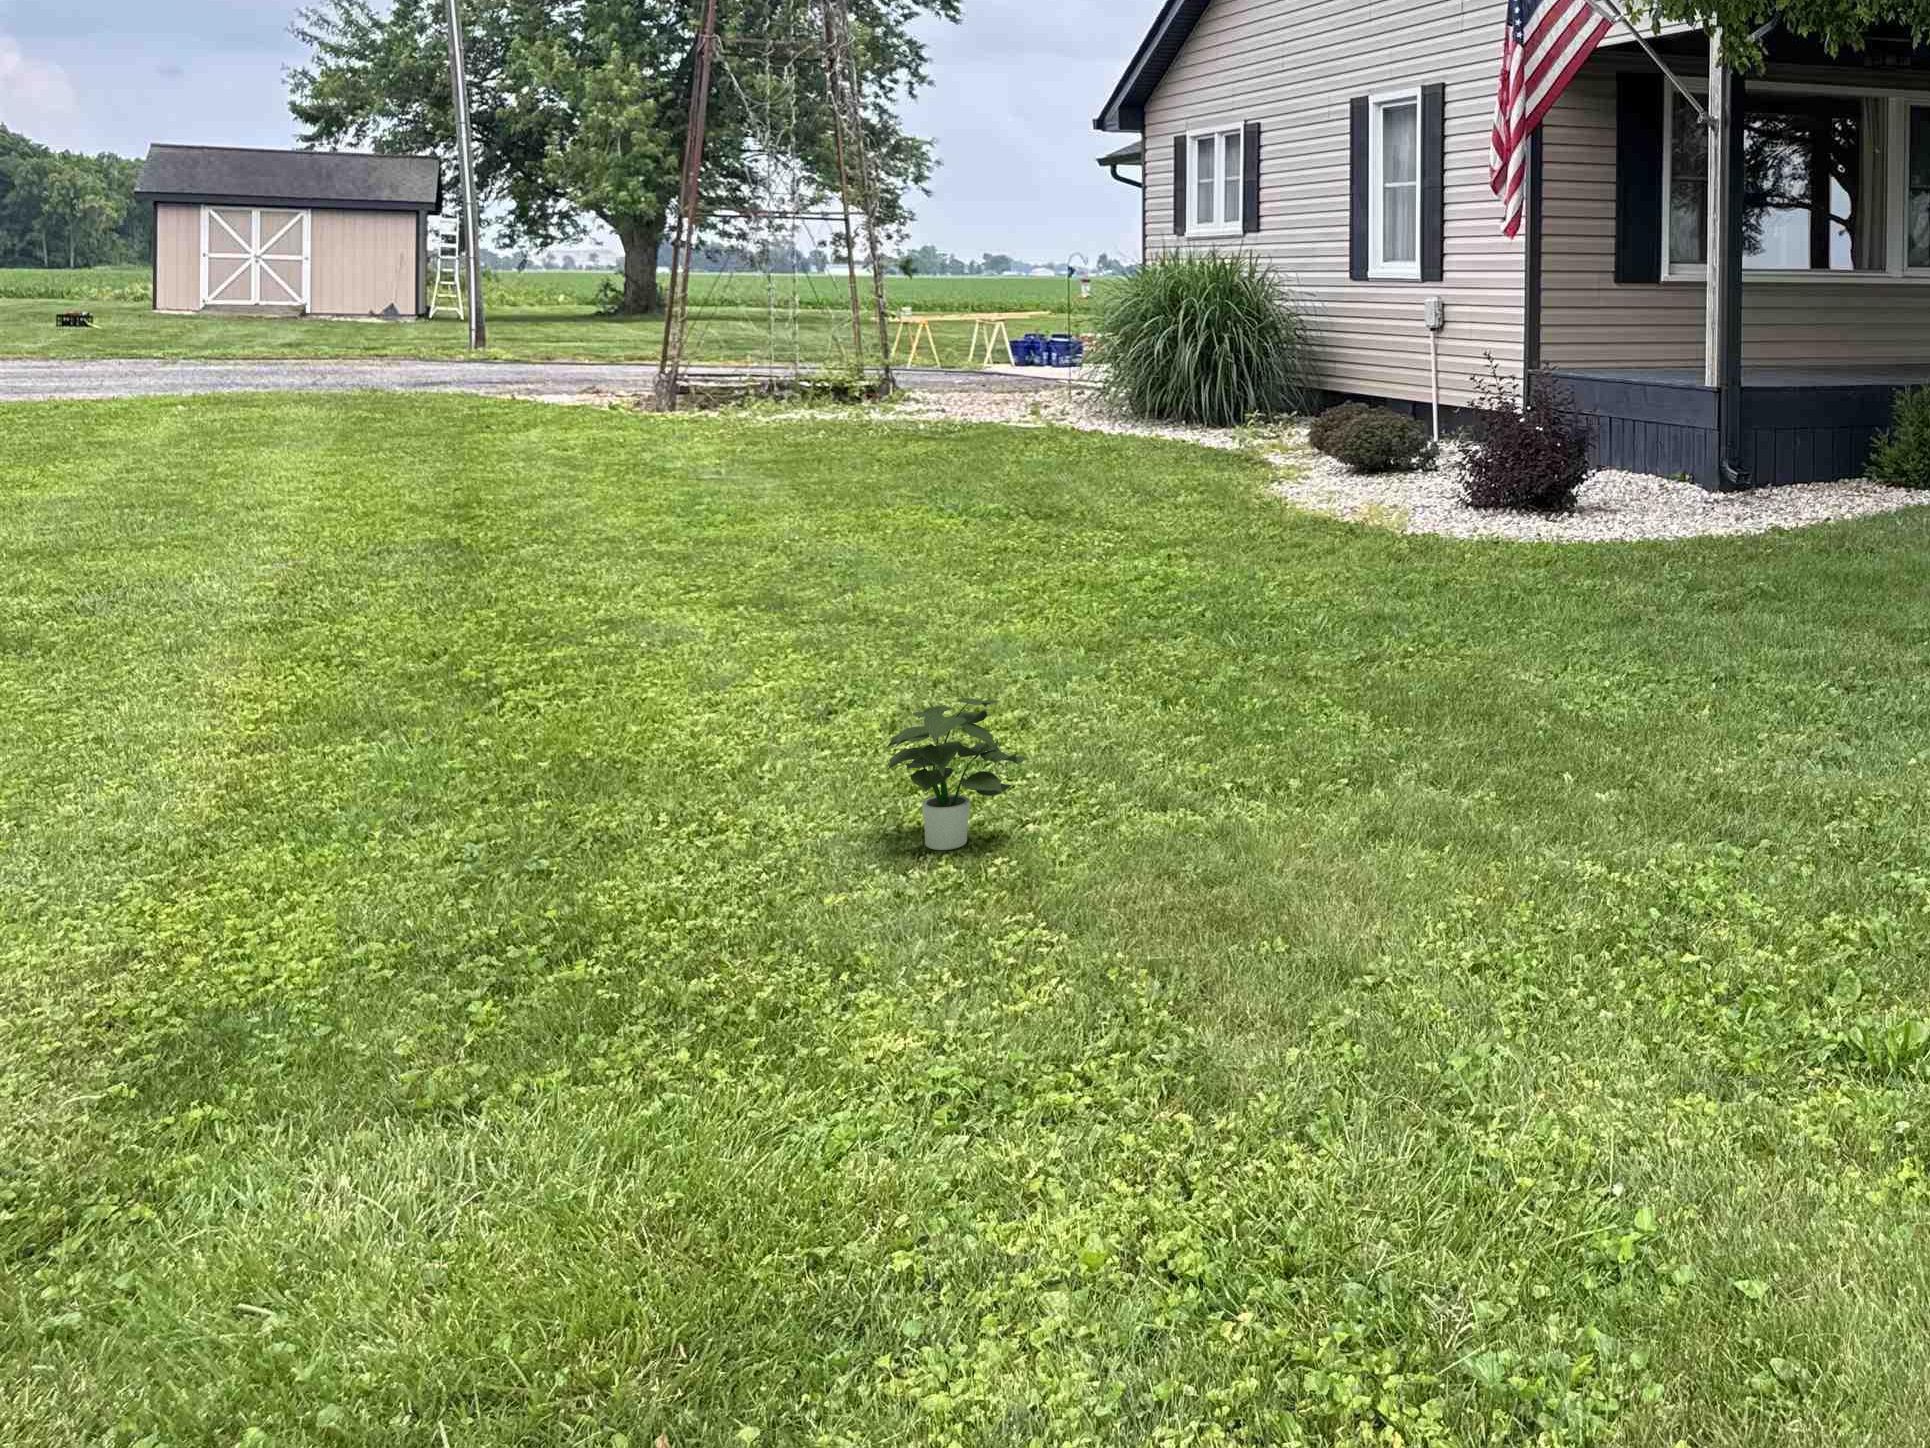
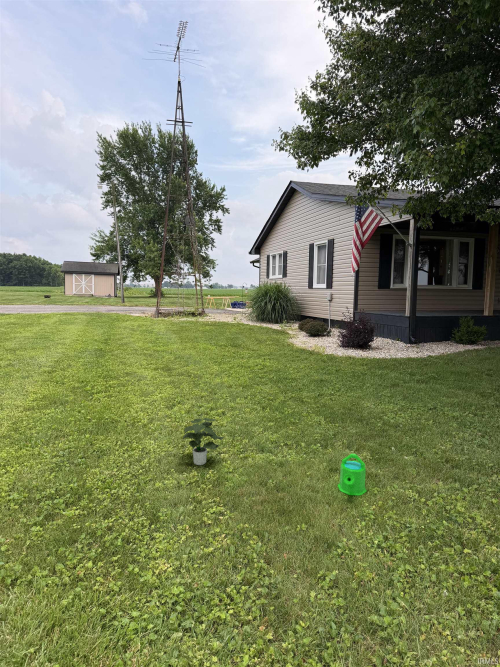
watering can: none [1380,763,1463,882] -> present [338,454,367,495]

